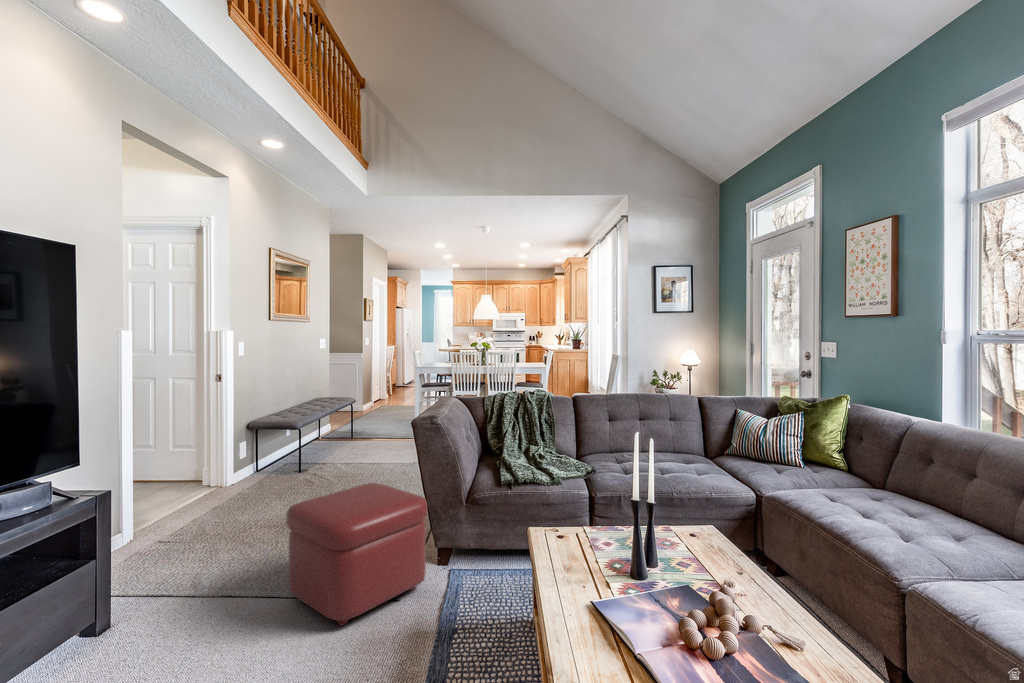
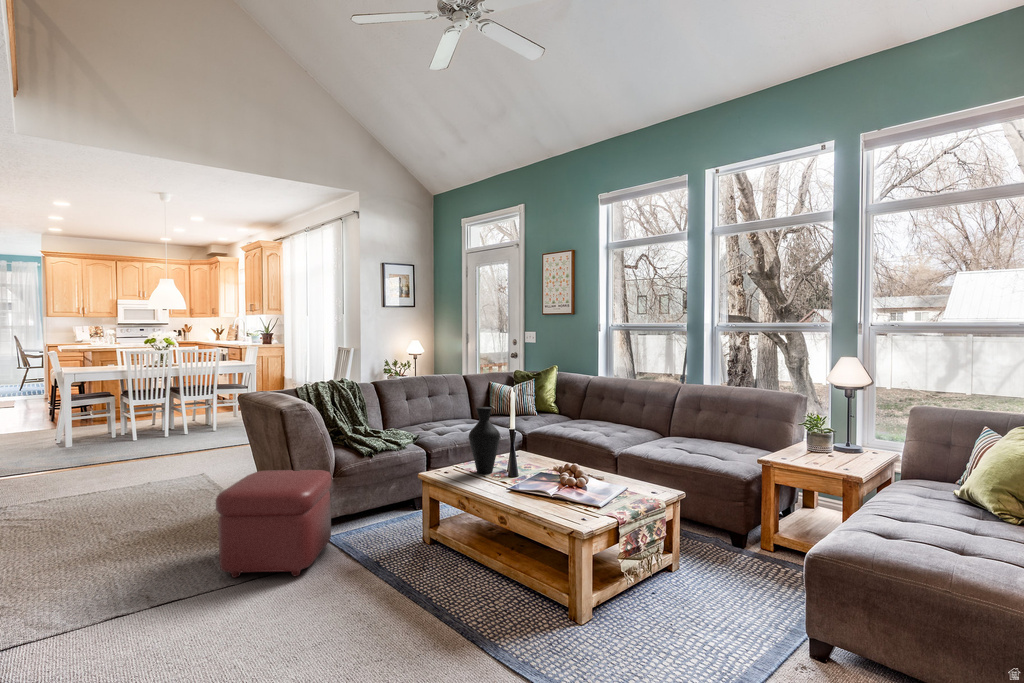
vase: none [558,452,610,565] -> present [469,407,500,474]

